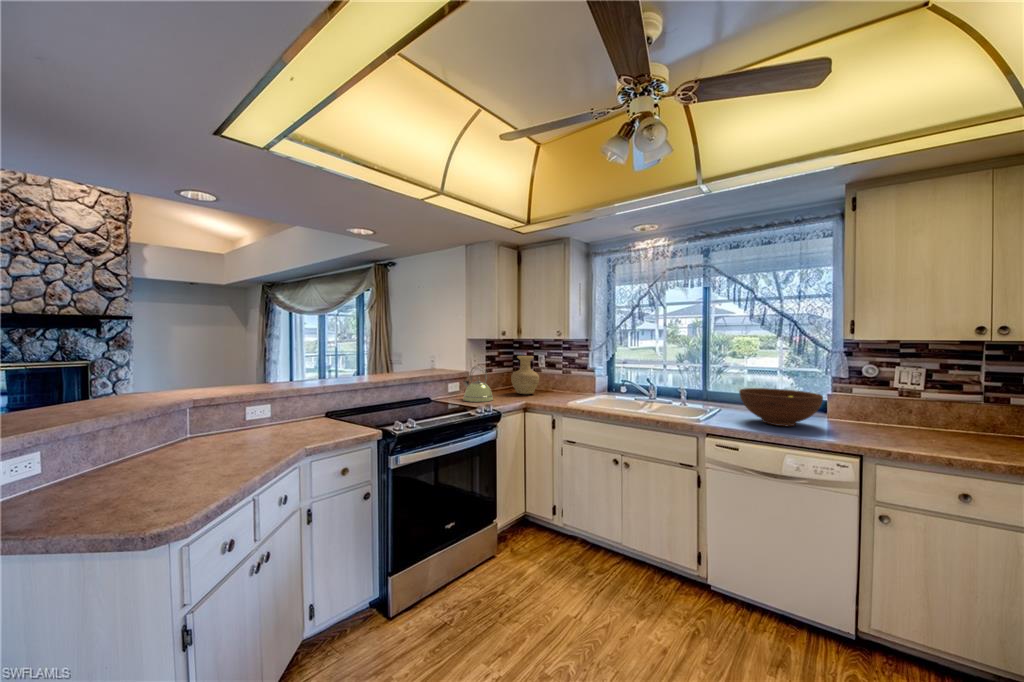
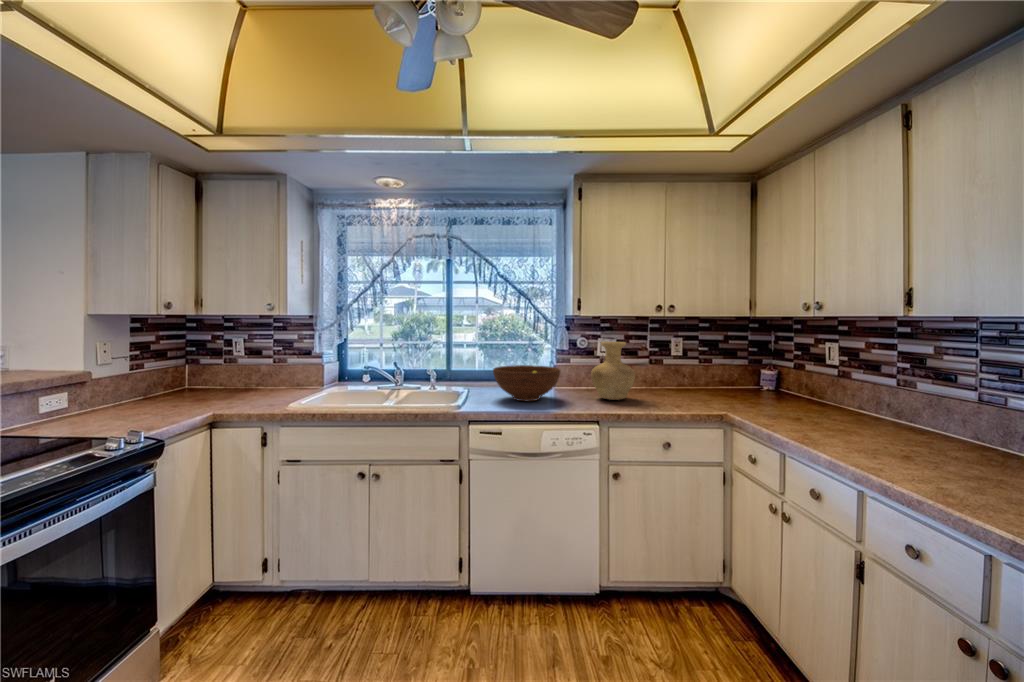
vase: present [511,356,539,394] -> present [591,342,635,400]
kettle: present [463,366,493,402] -> none [76,360,150,424]

